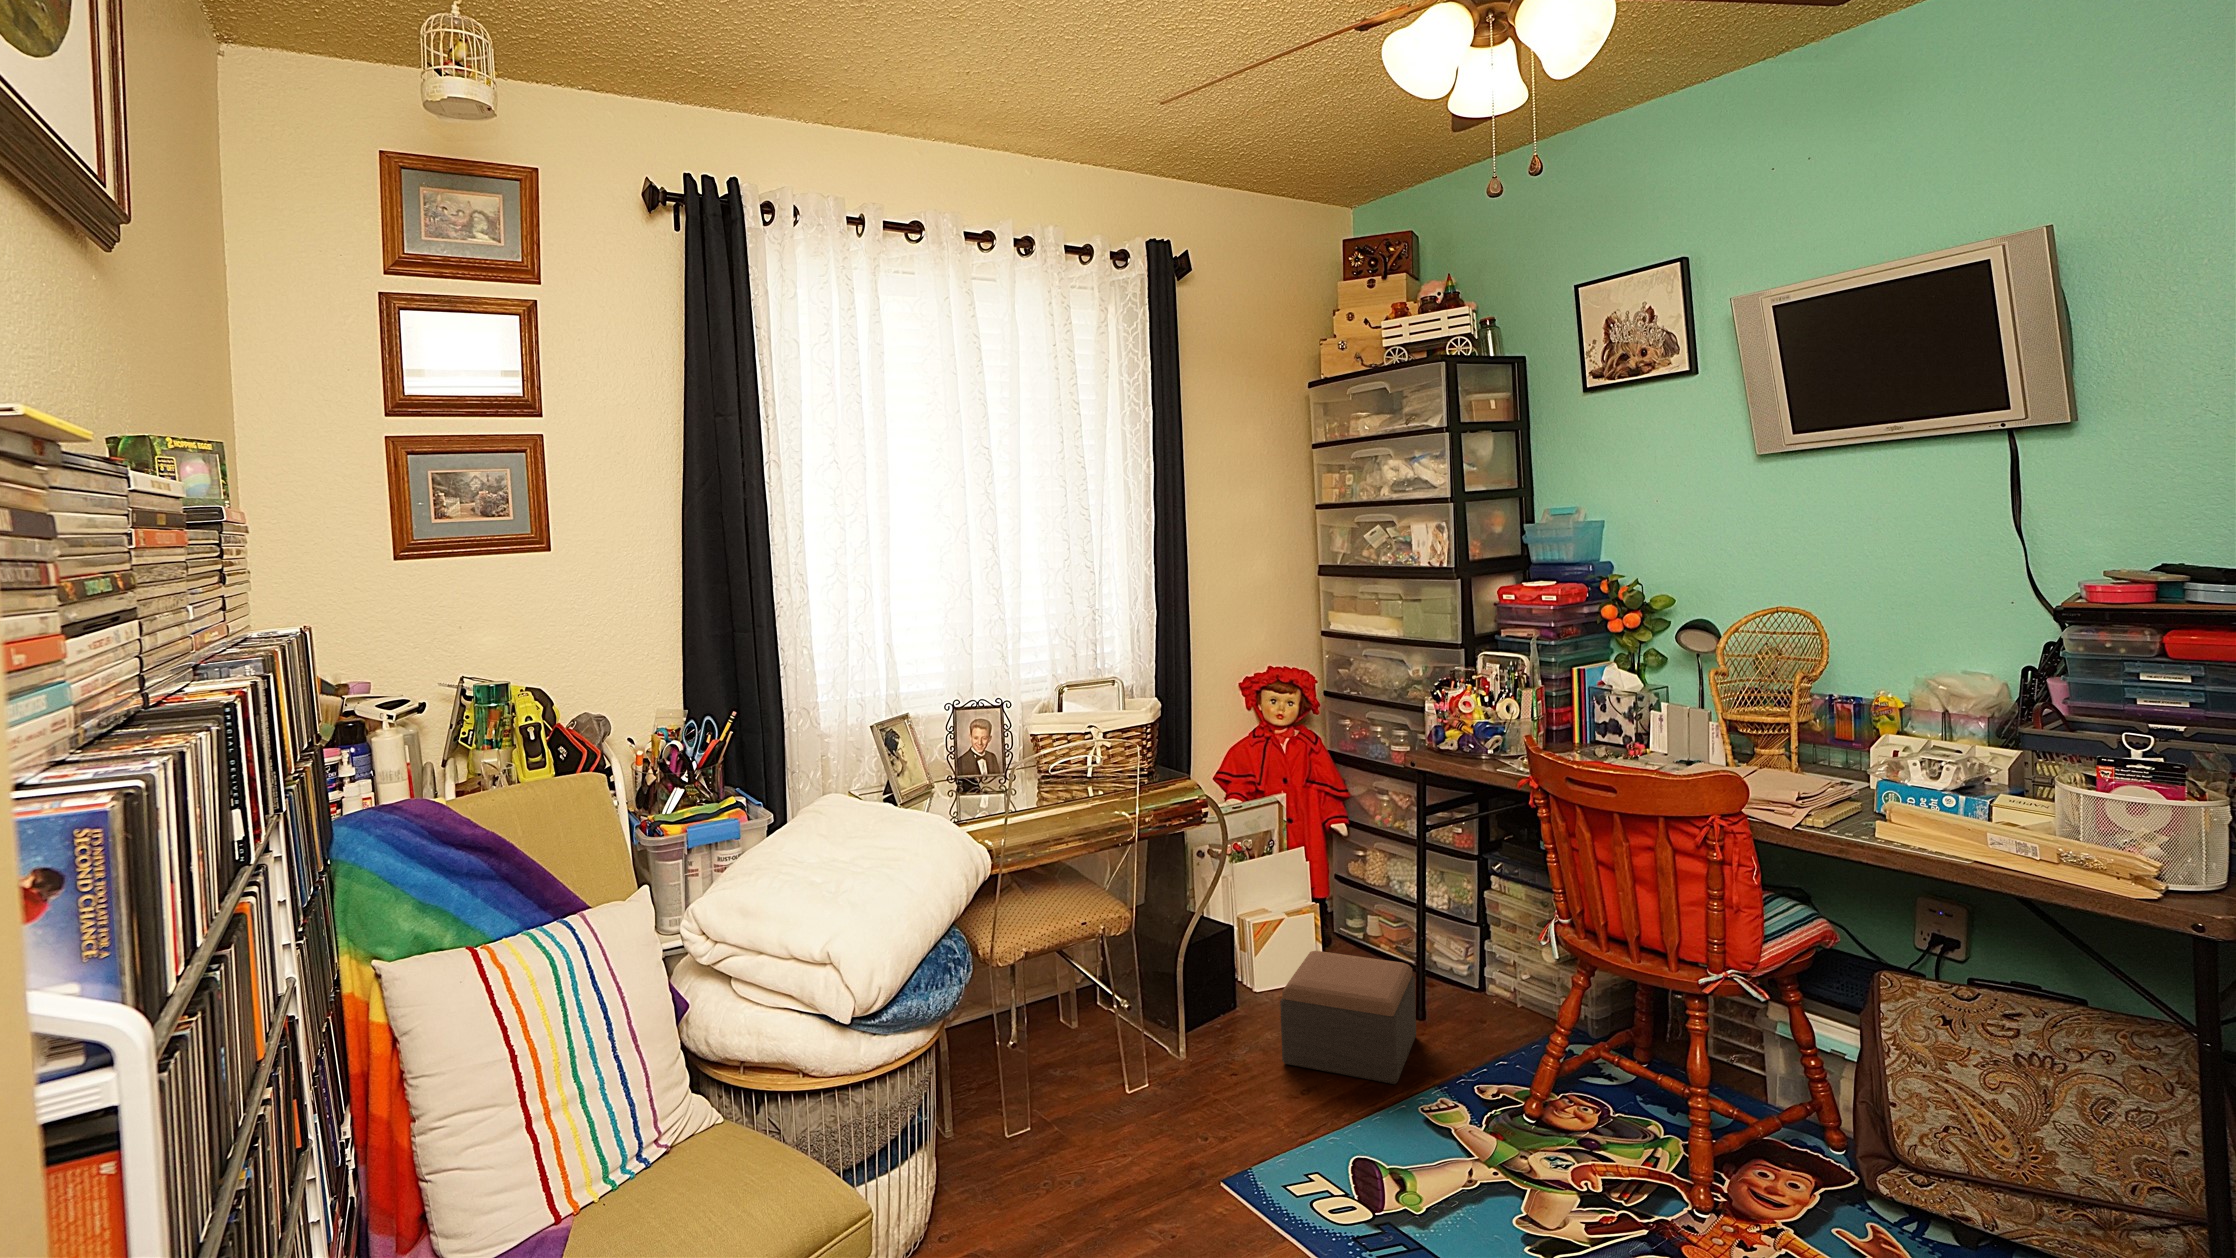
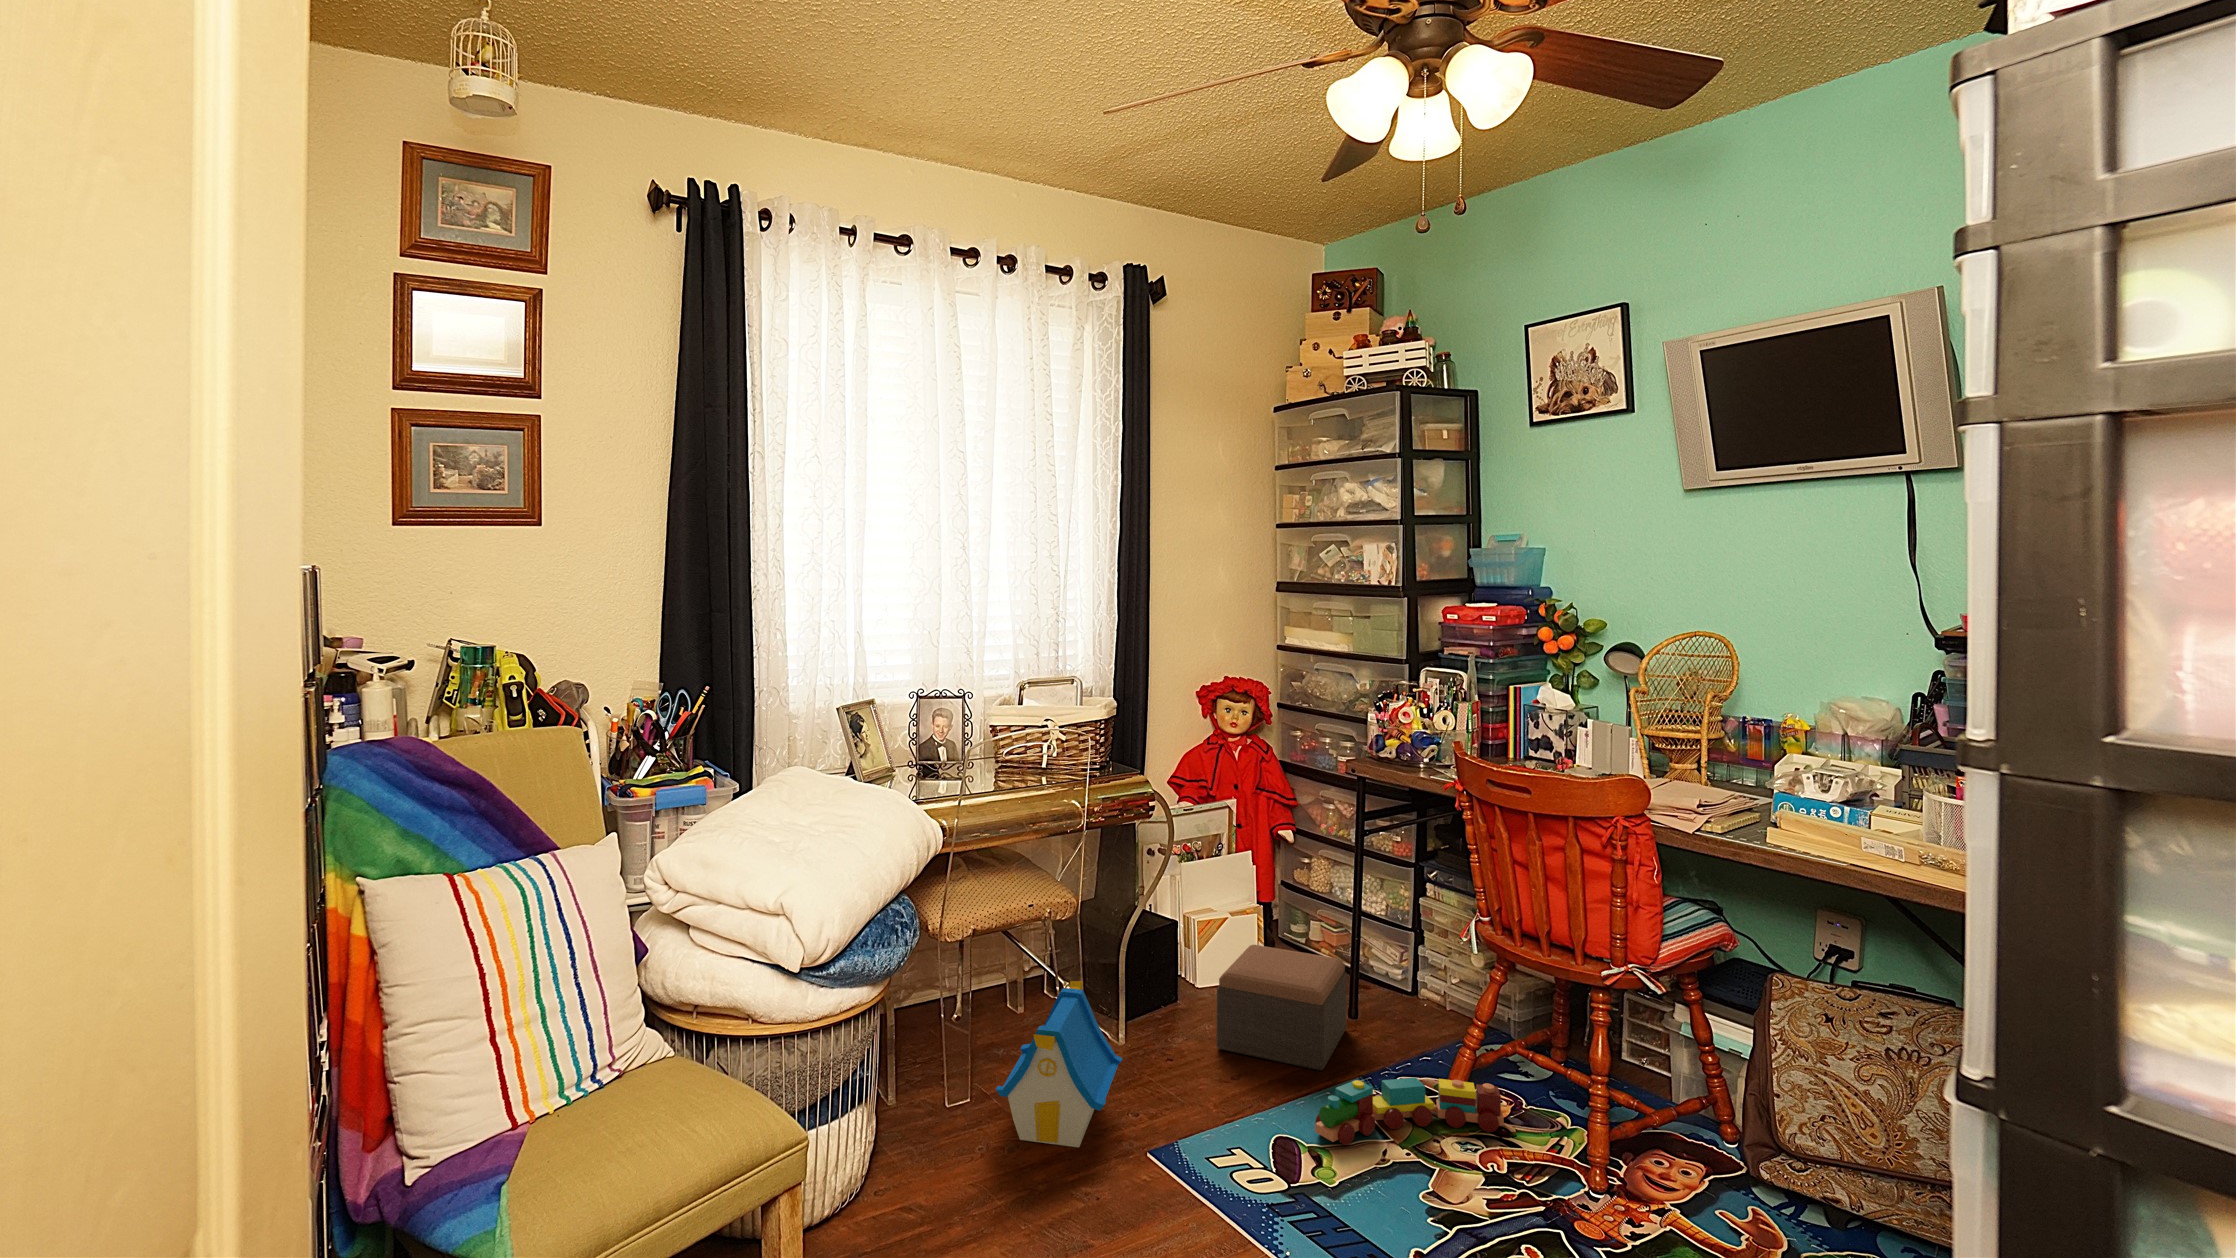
toy house: none [1058,1004,1188,1183] -> present [996,981,1122,1147]
toy train: none [1396,1093,1595,1170] -> present [1315,1078,1504,1145]

